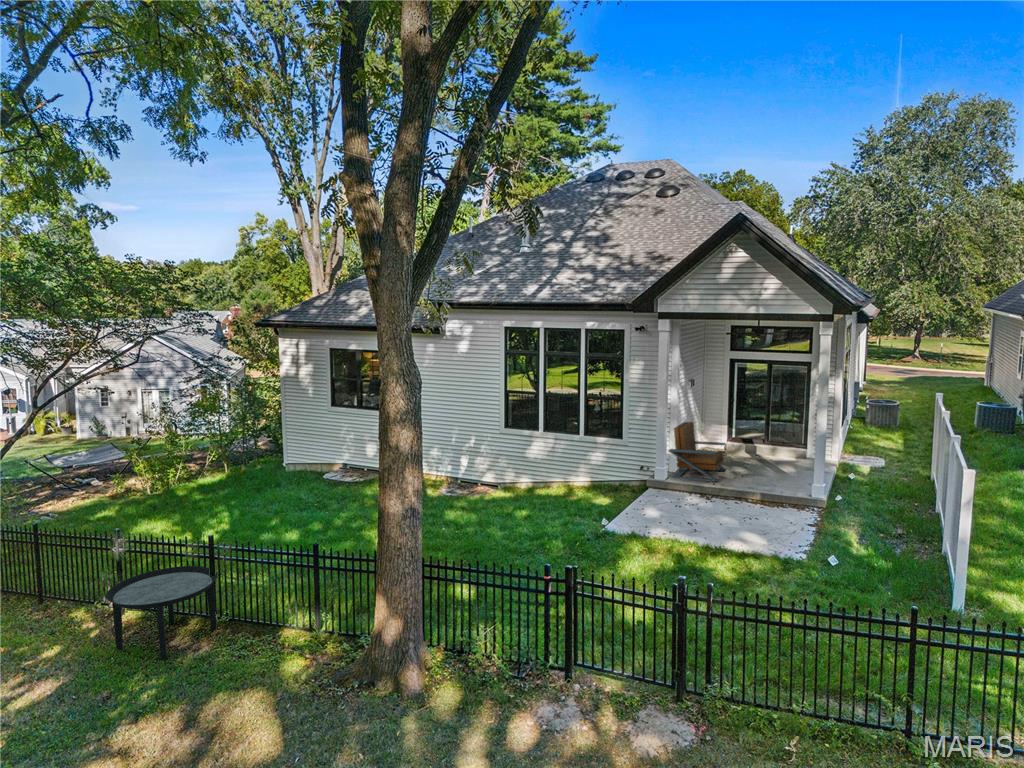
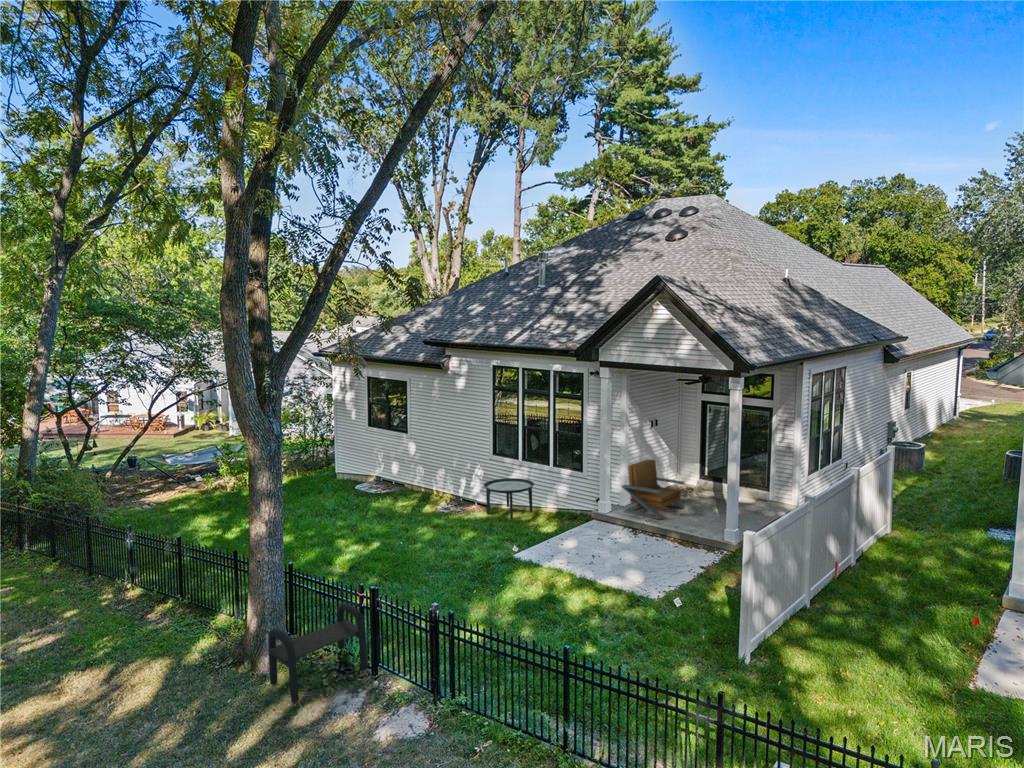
round table: present [106,566,218,660] -> present [484,478,534,520]
bench: none [440,585,548,710] -> present [268,603,368,702]

